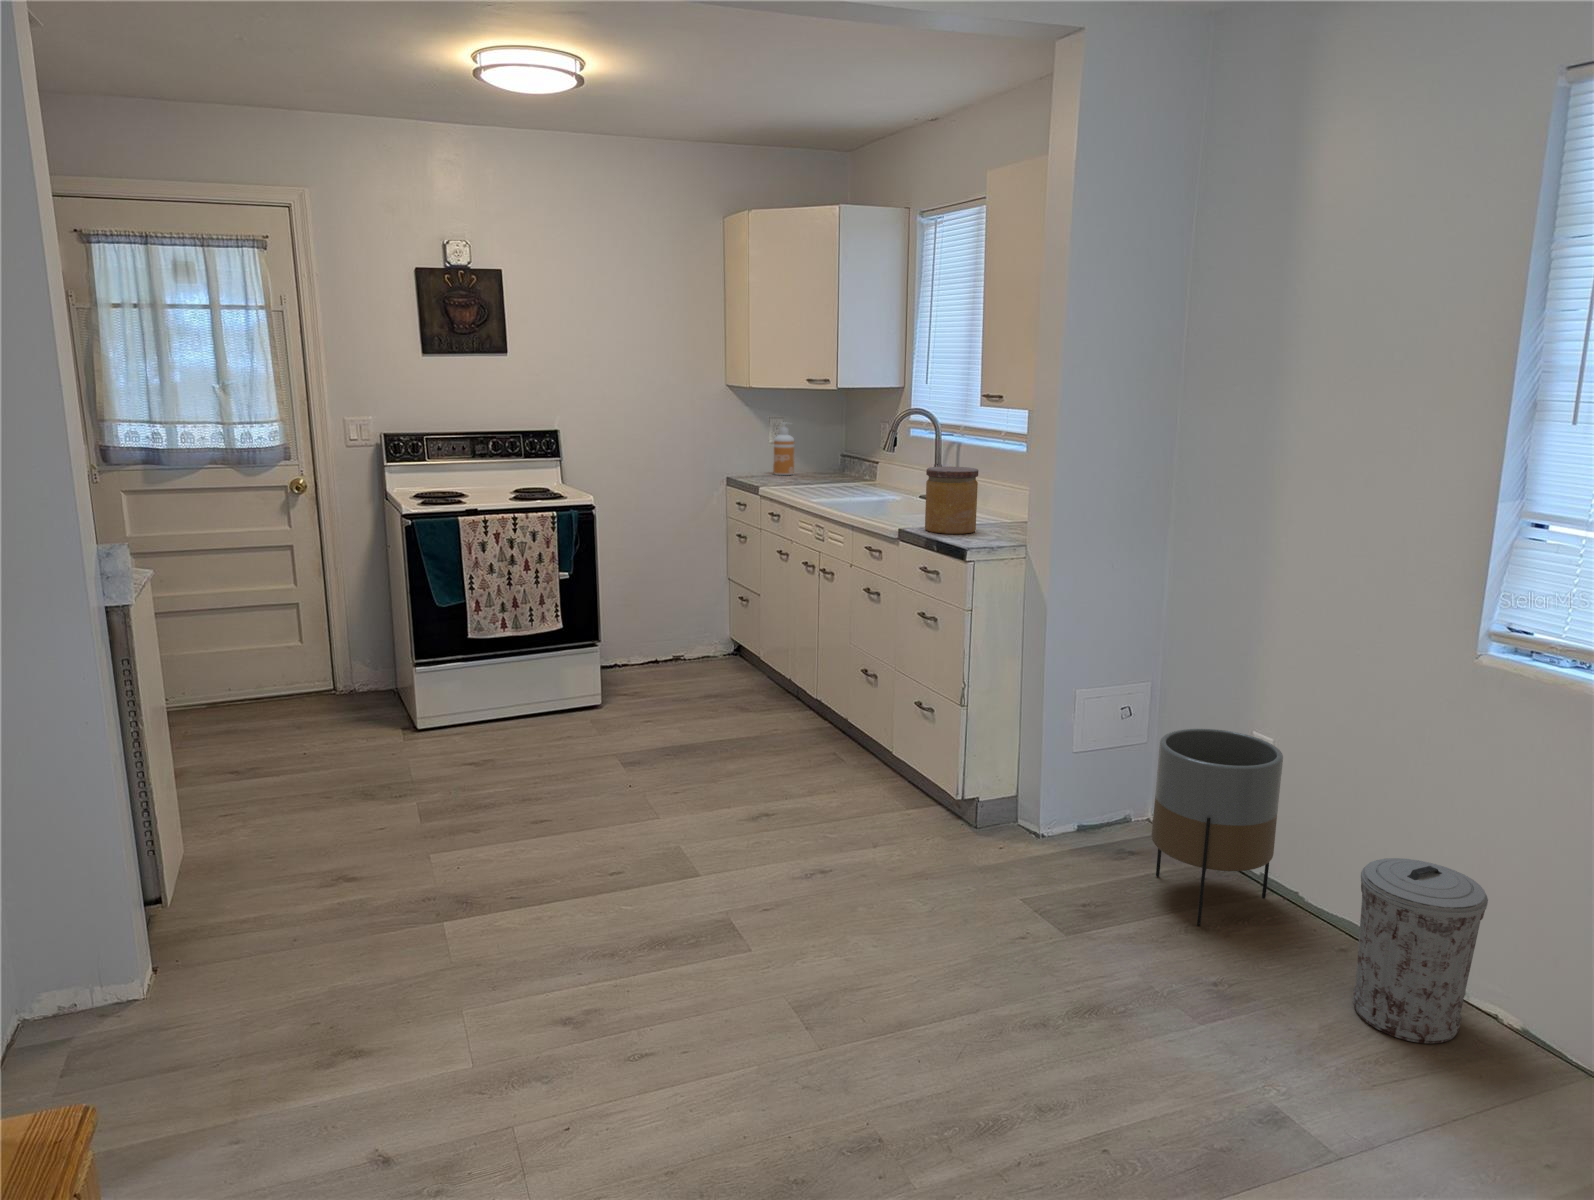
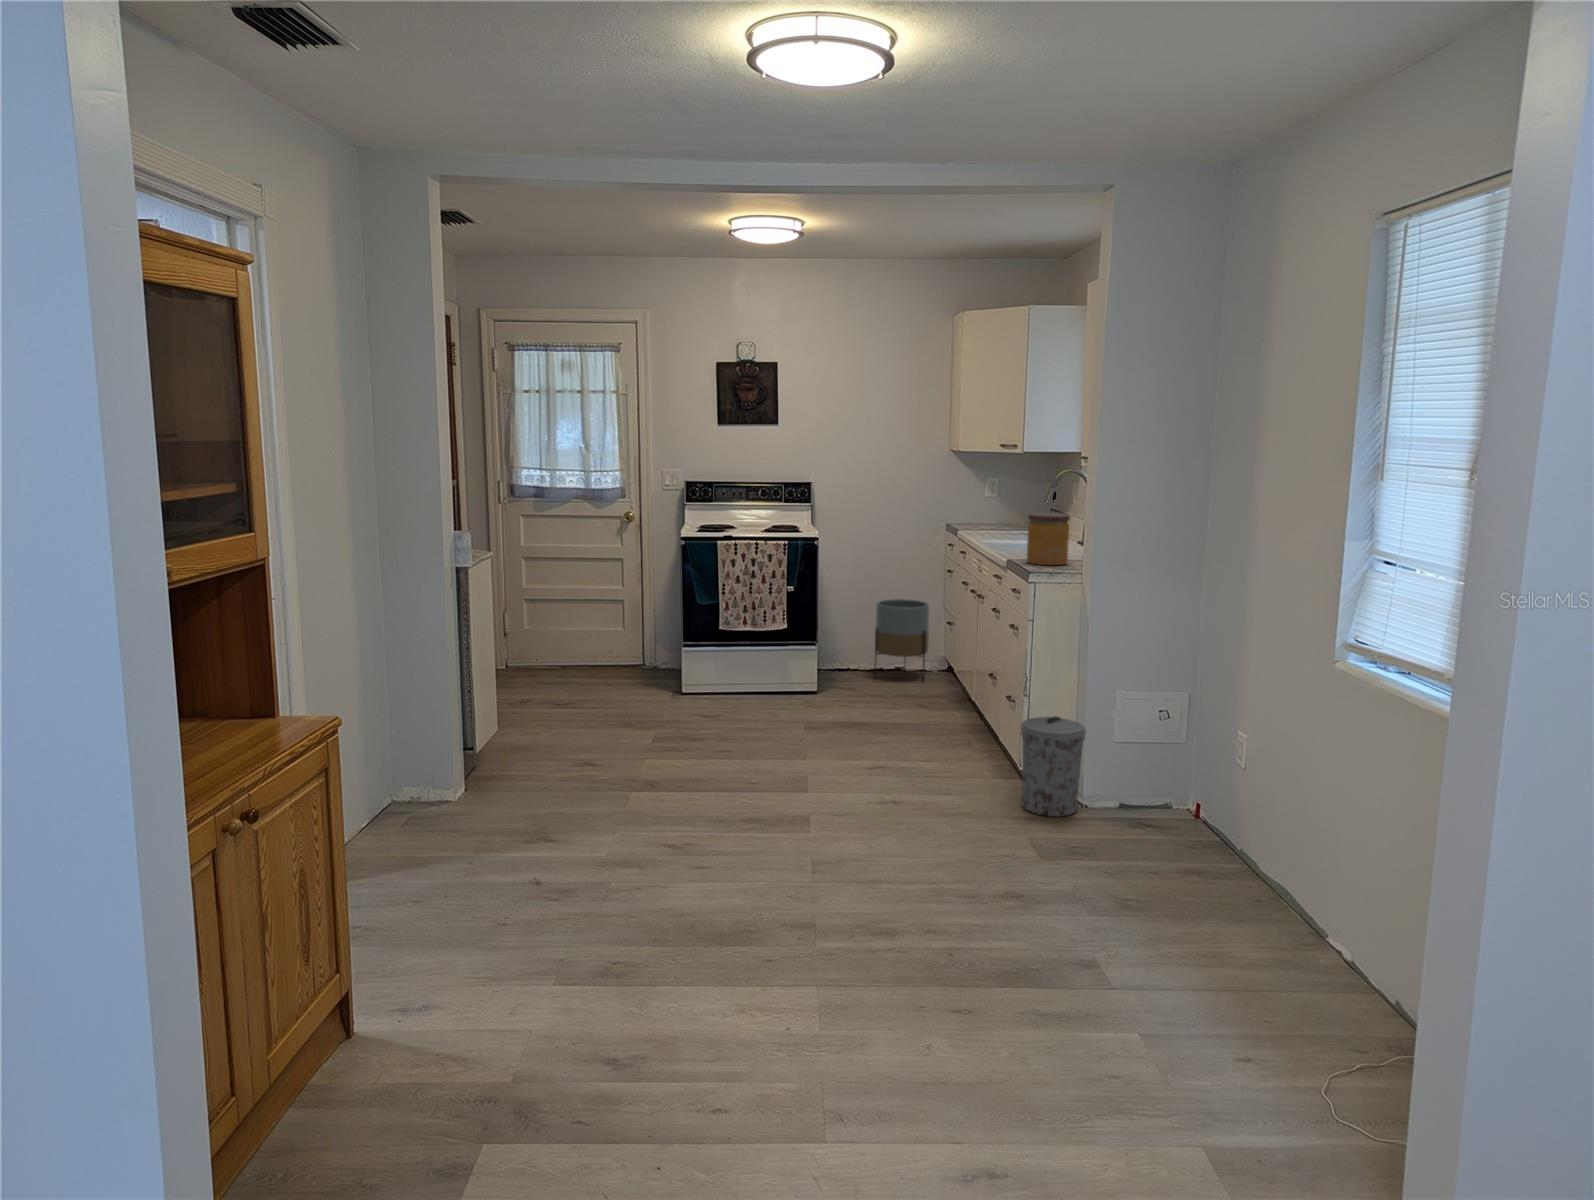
soap dispenser: present [773,422,794,475] -> none [988,480,1007,524]
planter: present [1152,729,1283,926] -> present [875,599,929,681]
trash can: present [1353,858,1488,1044] -> present [1021,716,1086,817]

